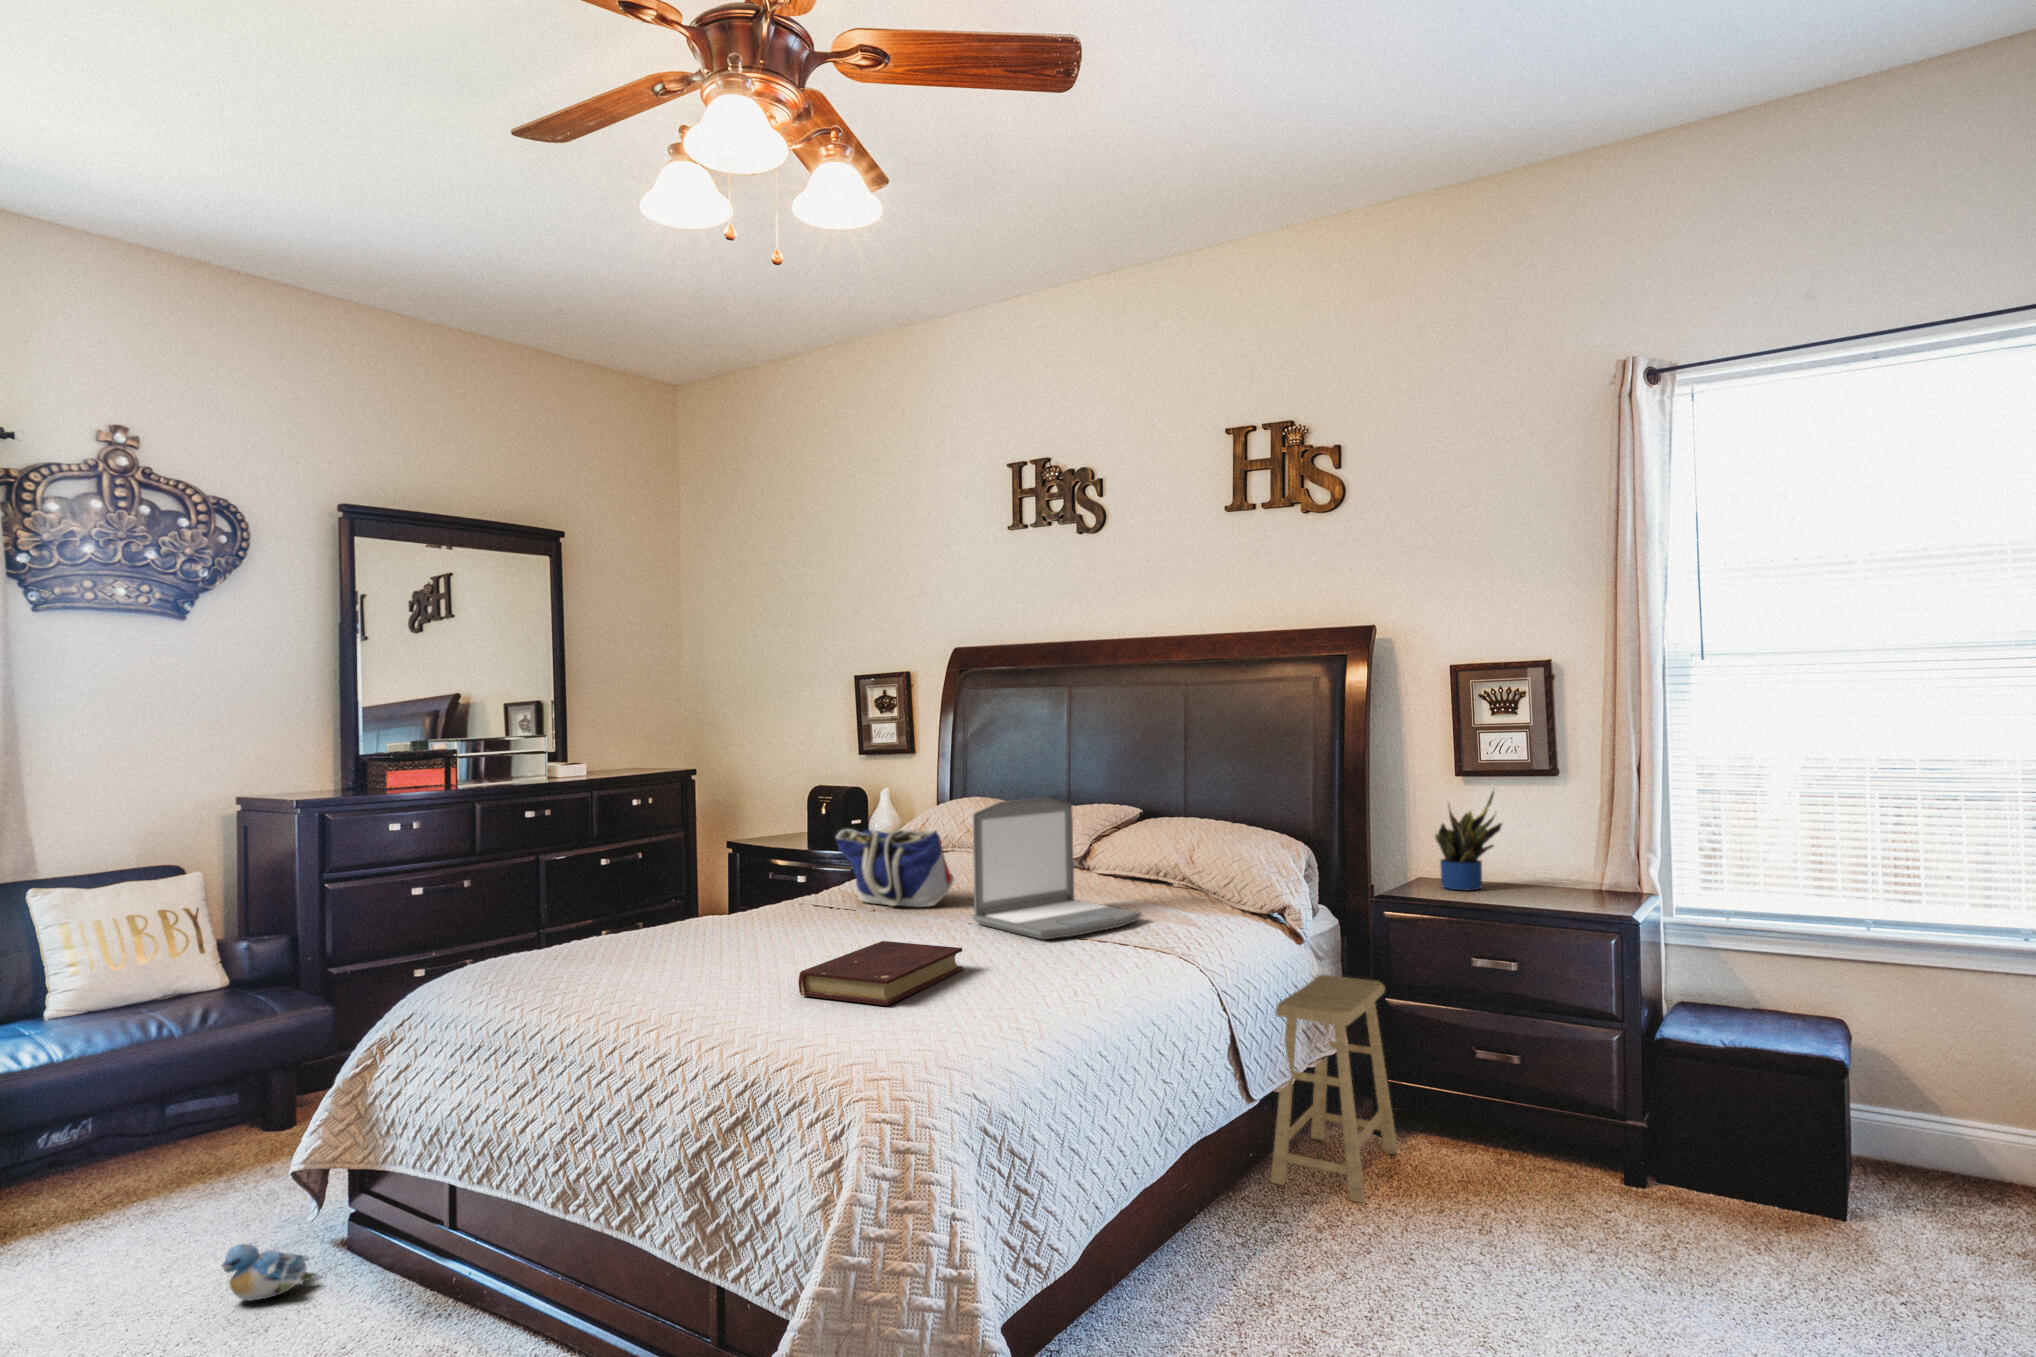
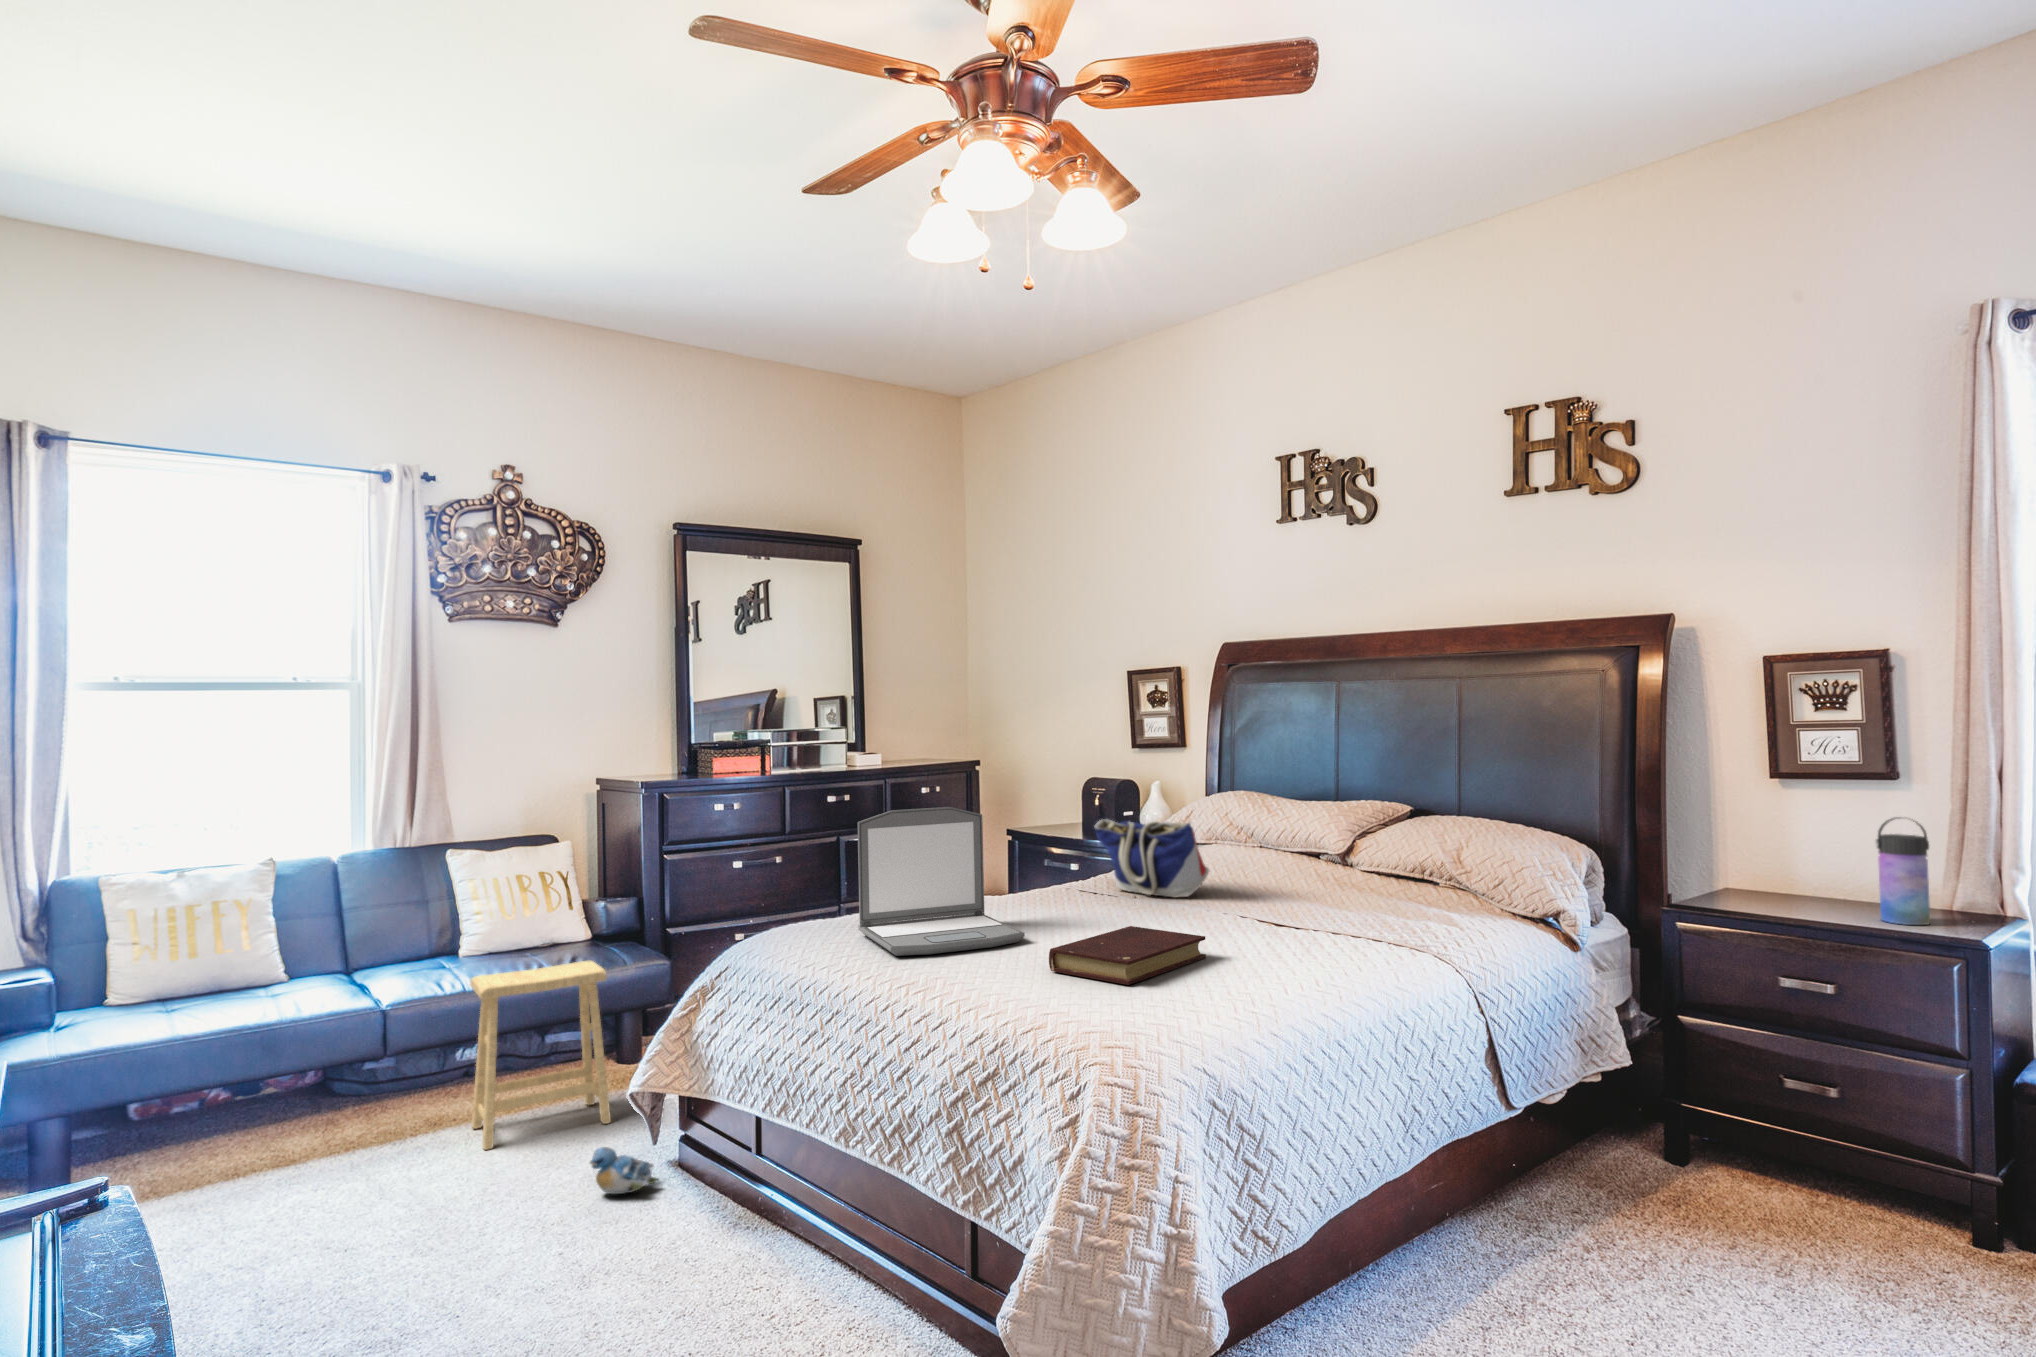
potted plant: present [1435,791,1502,891] -> none [1746,793,1829,907]
laptop: present [972,798,1141,939] -> present [858,807,1025,956]
water bottle: none [1541,807,1583,902] -> present [1875,817,1930,925]
footstool: present [1271,975,1398,1203] -> present [470,961,611,1150]

